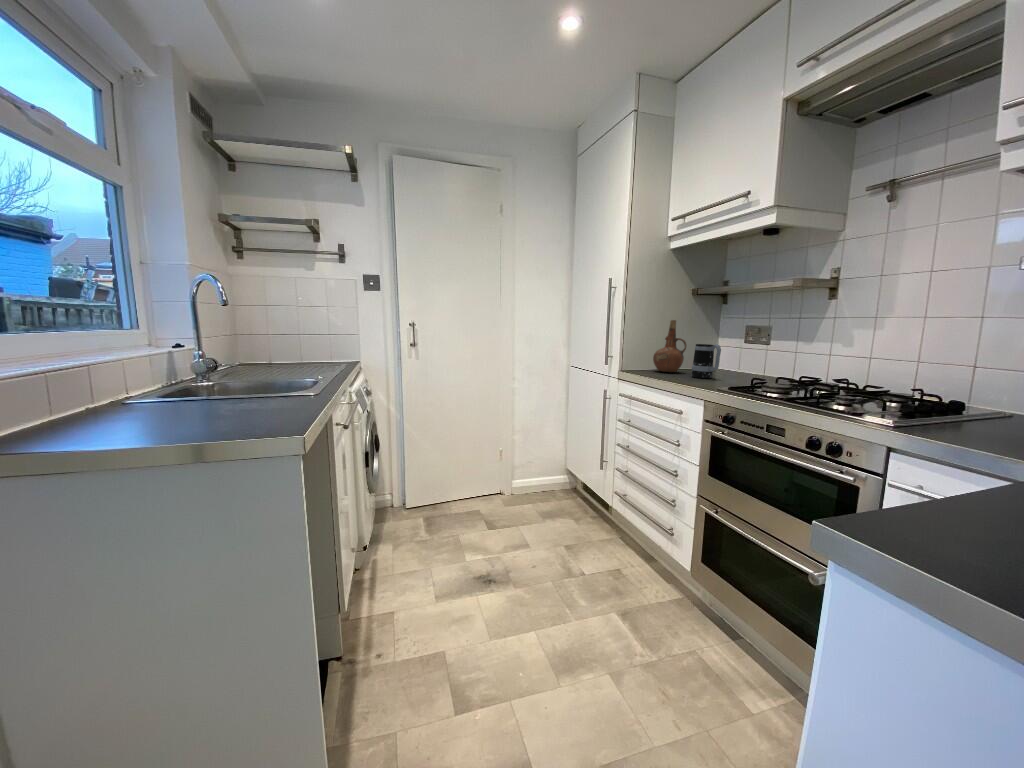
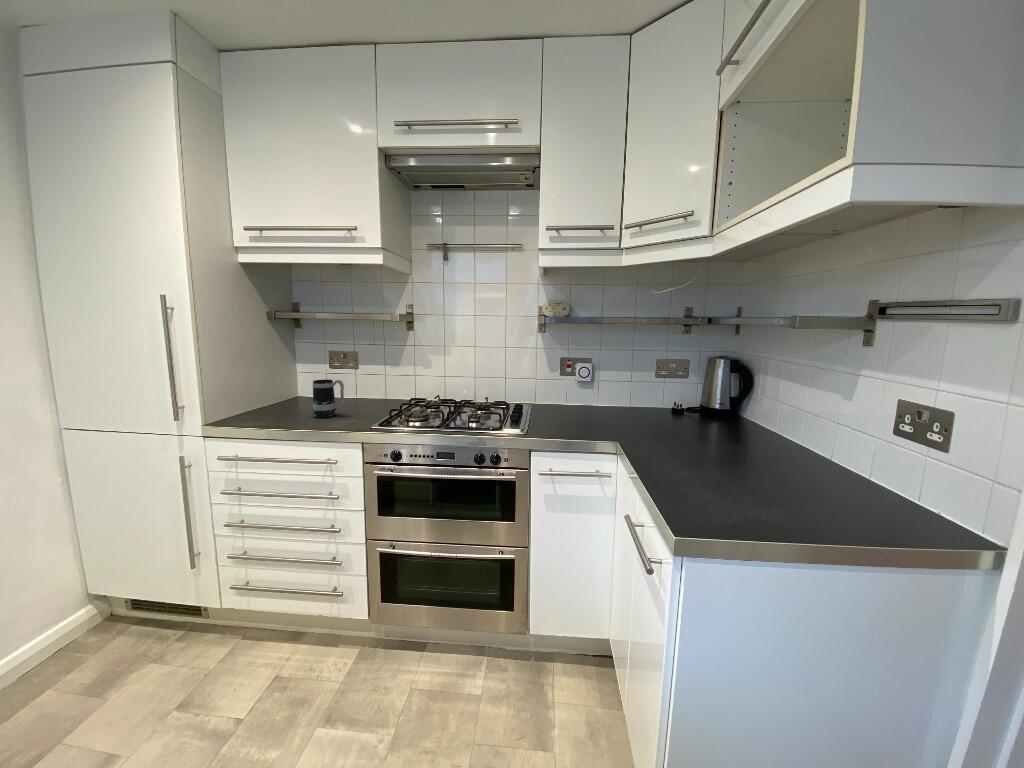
ceramic pitcher: present [653,320,687,372] -> none [253,354,293,417]

